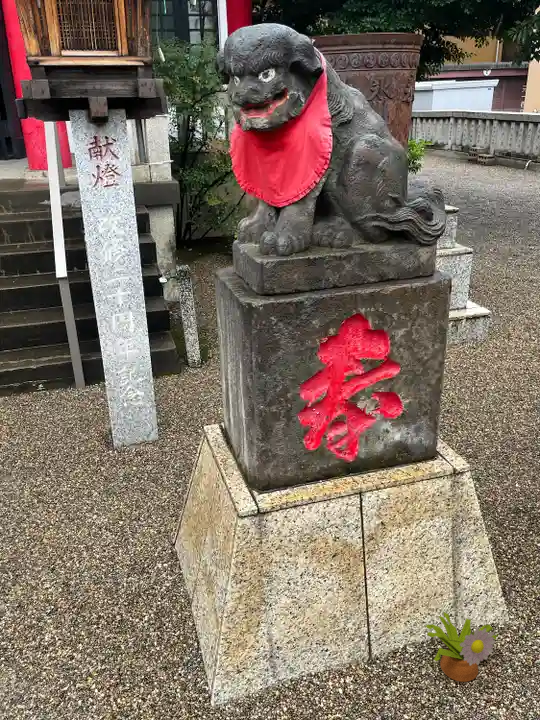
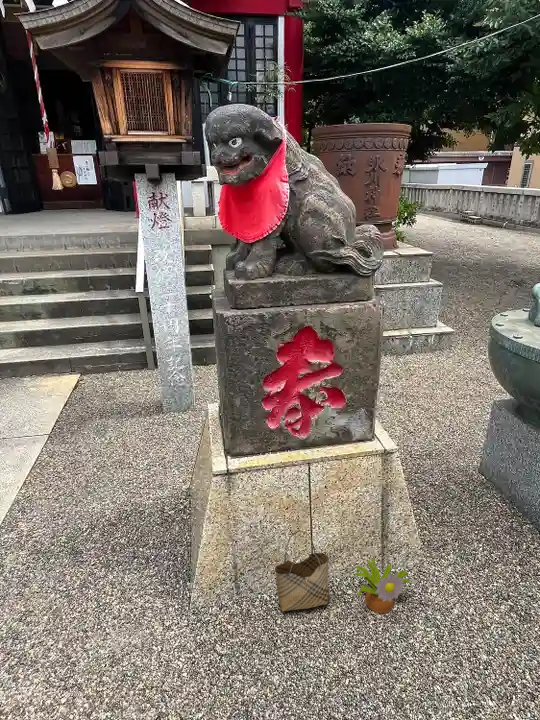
woven basket: none [326,584,396,693] -> present [275,531,329,612]

